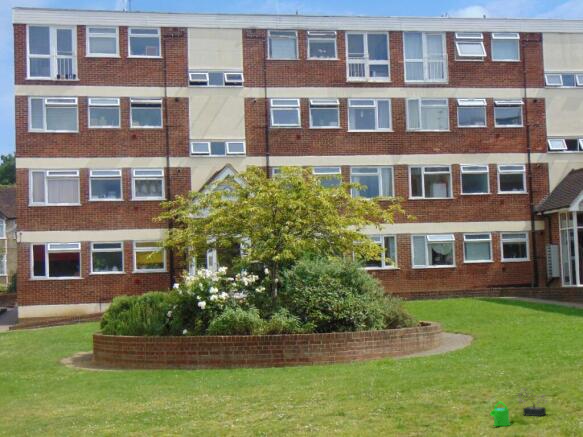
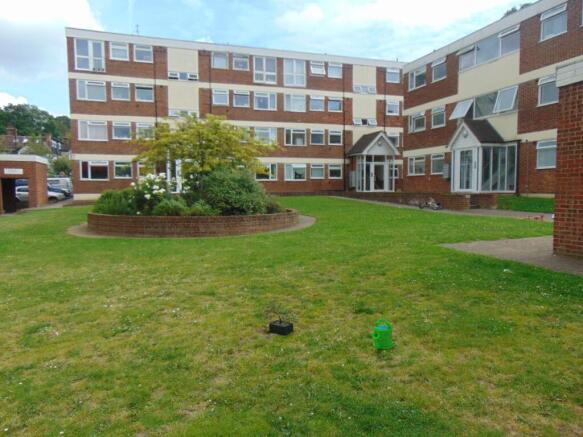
decorative plant: present [518,389,547,416] -> present [263,300,296,335]

